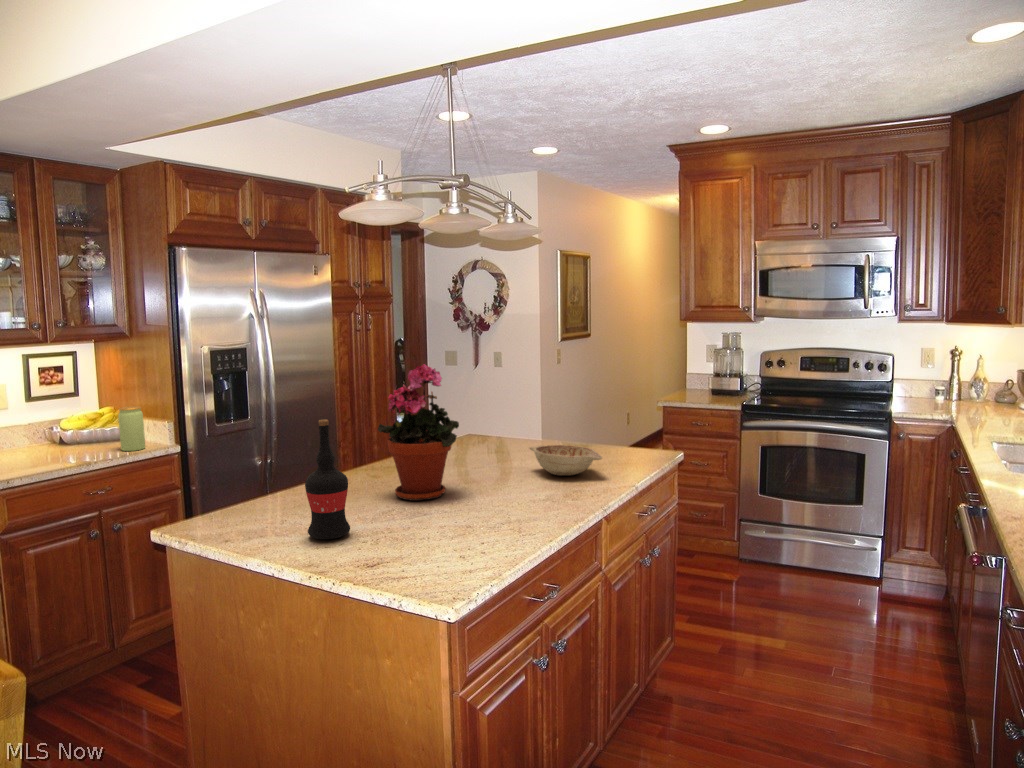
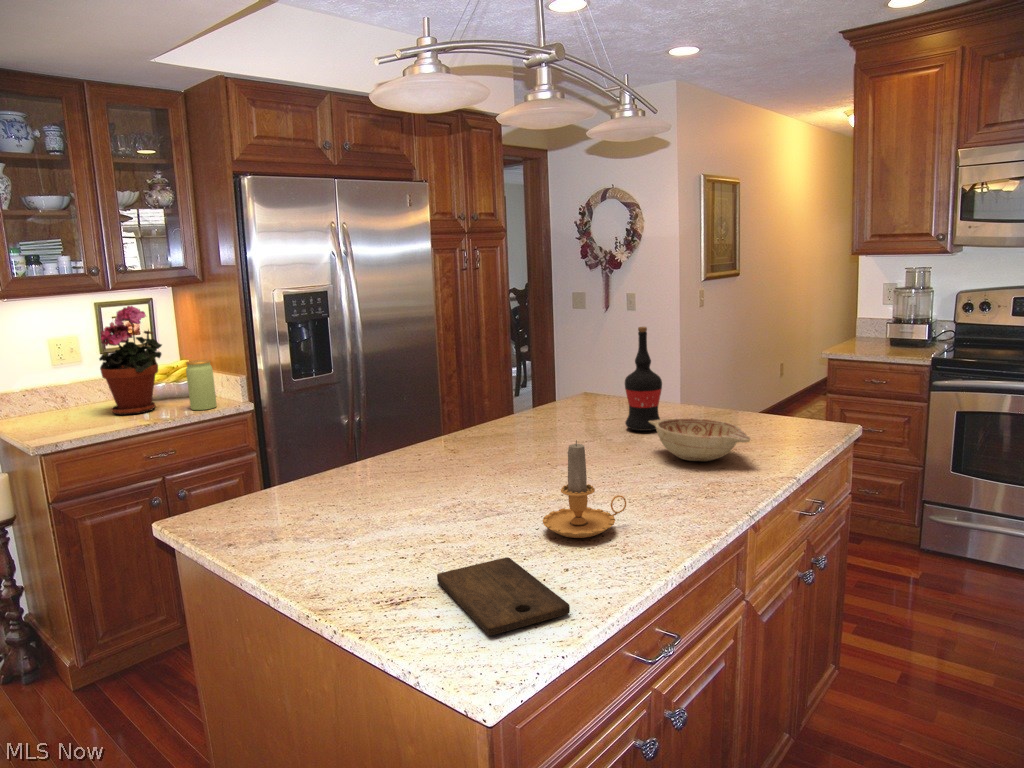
potted plant: present [378,364,459,501] -> present [99,306,162,415]
wine bottle: present [305,419,350,539] -> present [625,327,662,431]
candle: none [461,455,520,525] -> present [543,441,626,538]
cutting board: none [394,537,491,580] -> present [437,557,570,636]

